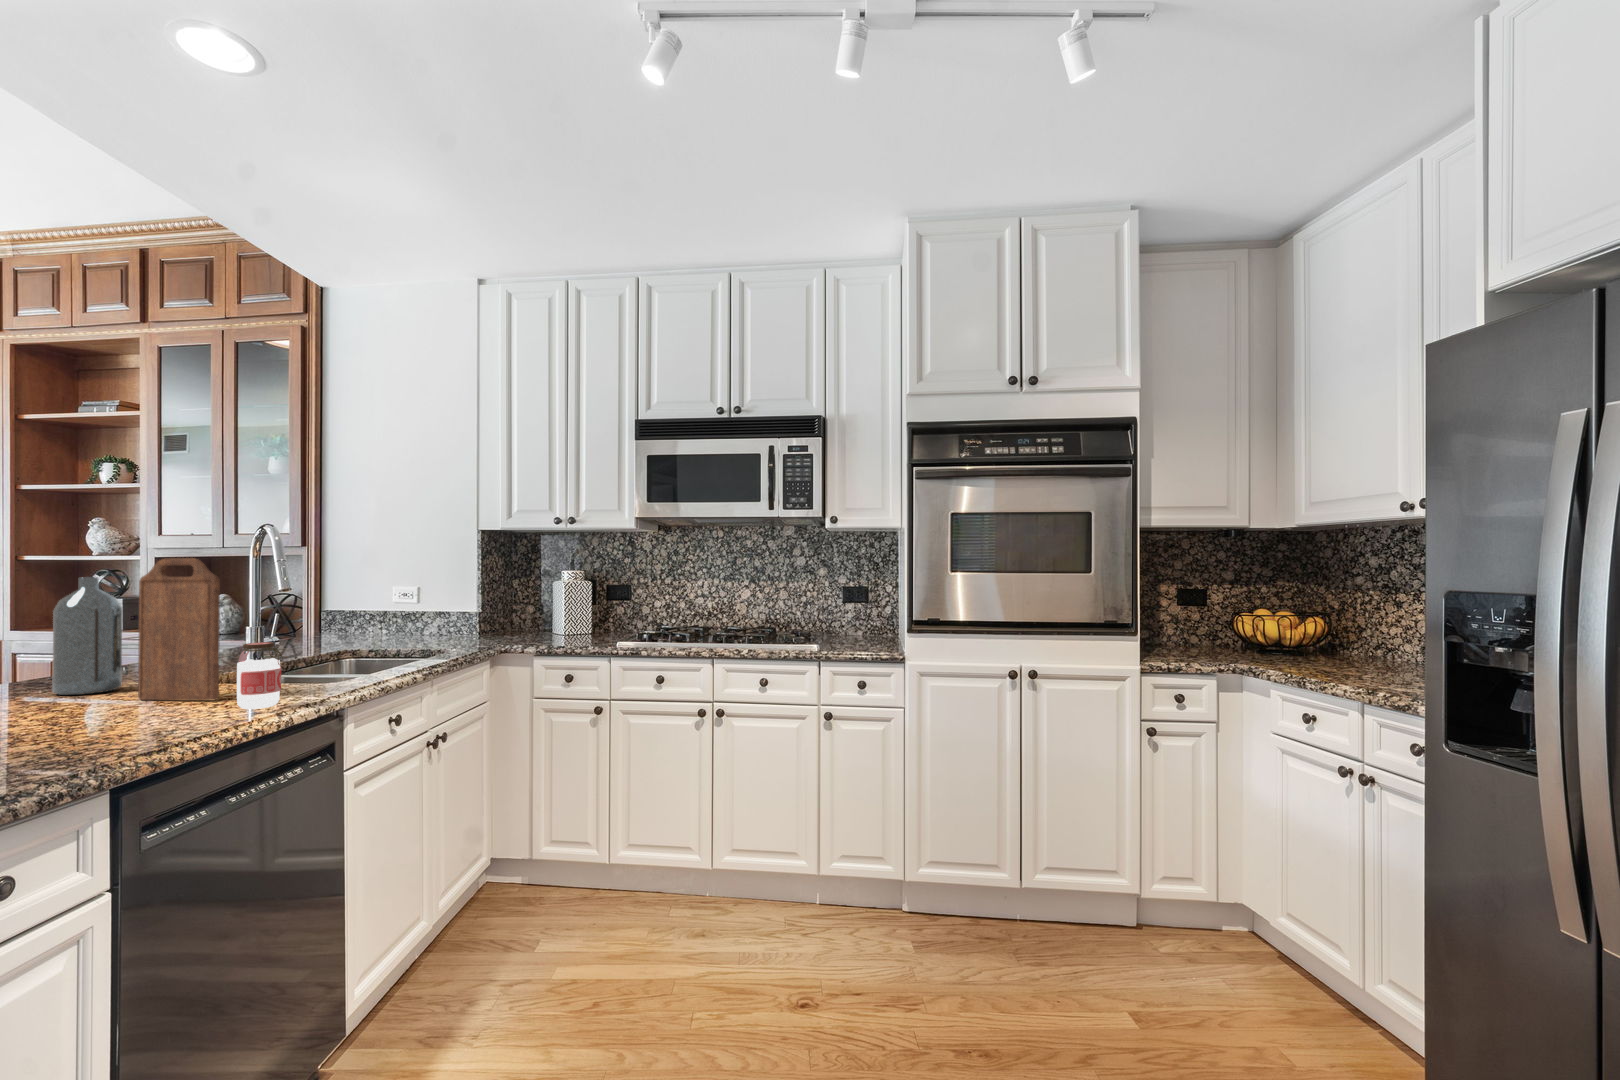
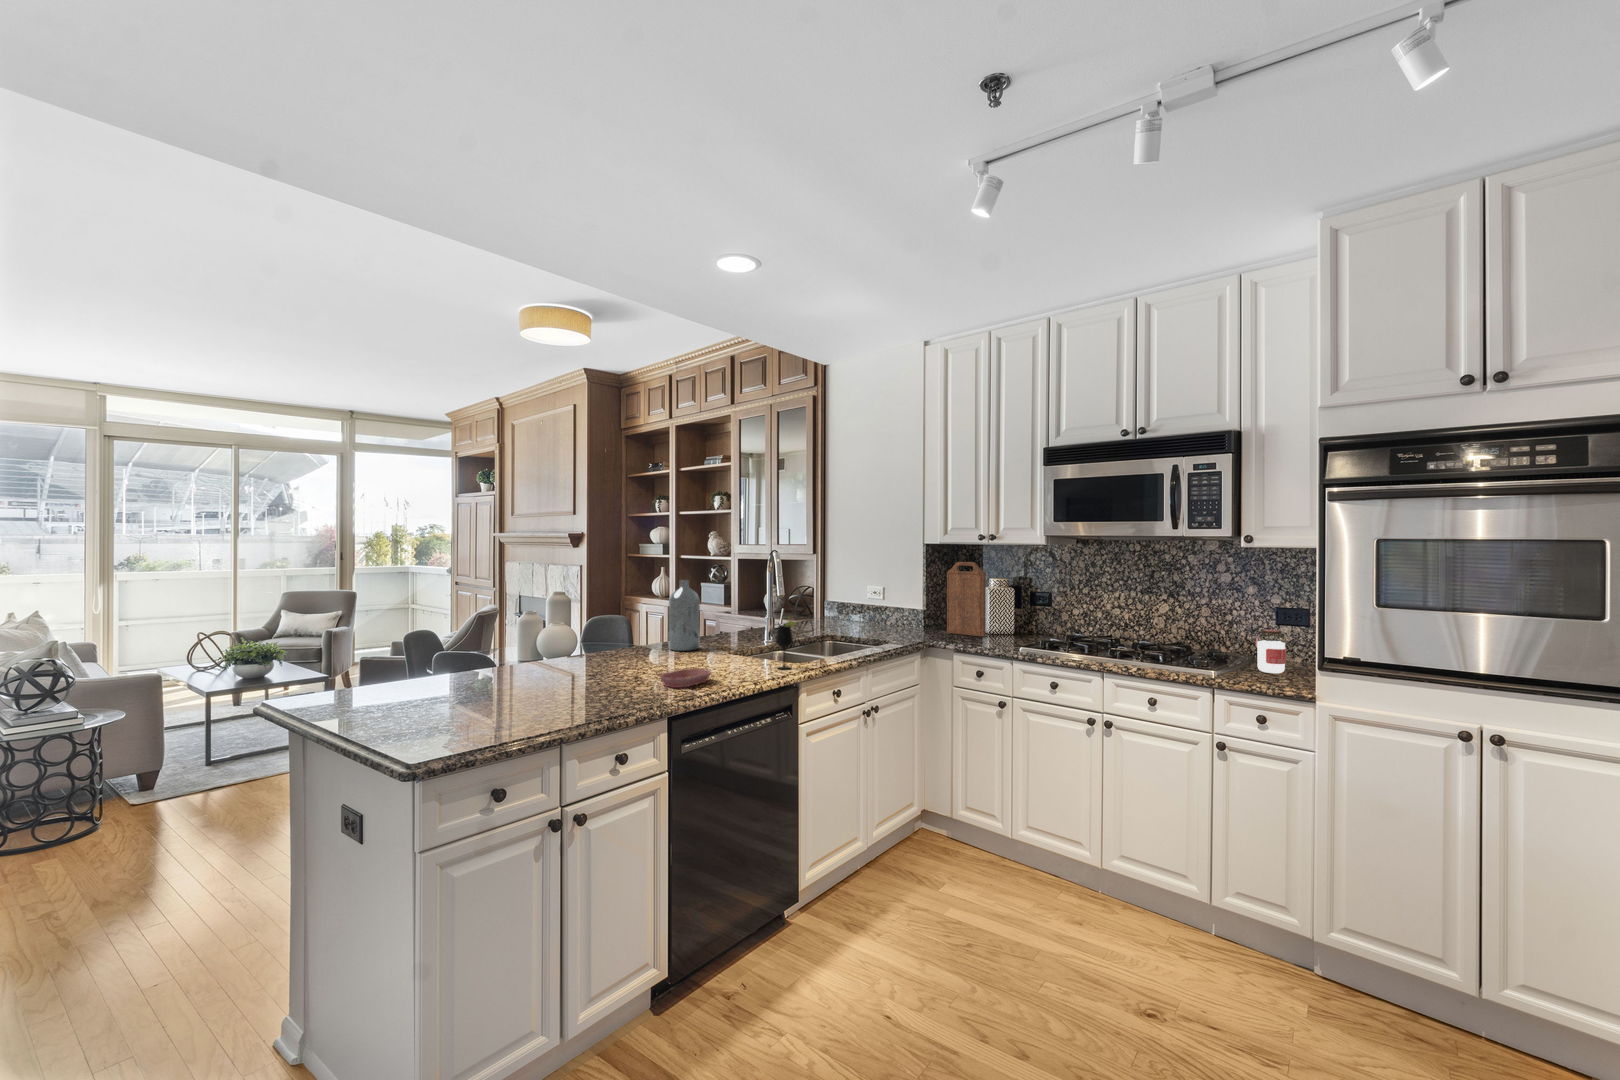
cutting board: present [138,558,220,701] -> present [947,562,986,637]
wine glass: none [295,617,331,696] -> present [776,620,796,669]
jar: present [237,642,283,709] -> present [1256,630,1286,673]
bowl: none [88,703,195,737] -> present [660,668,711,688]

